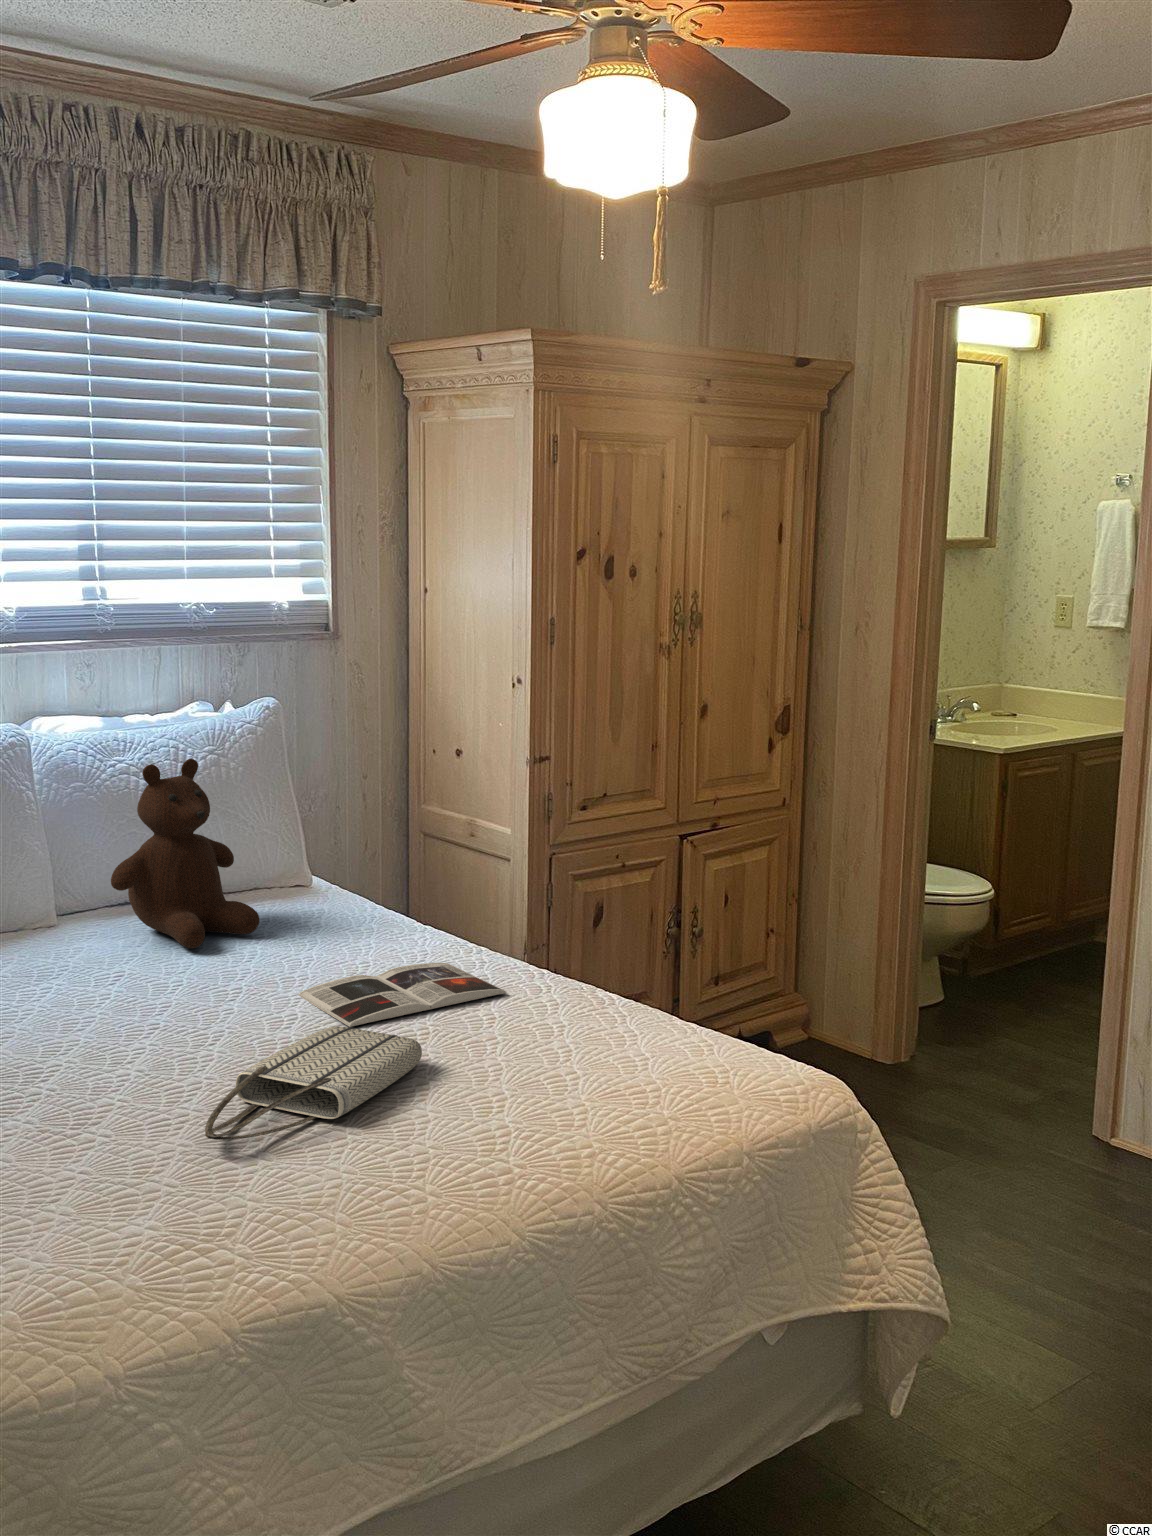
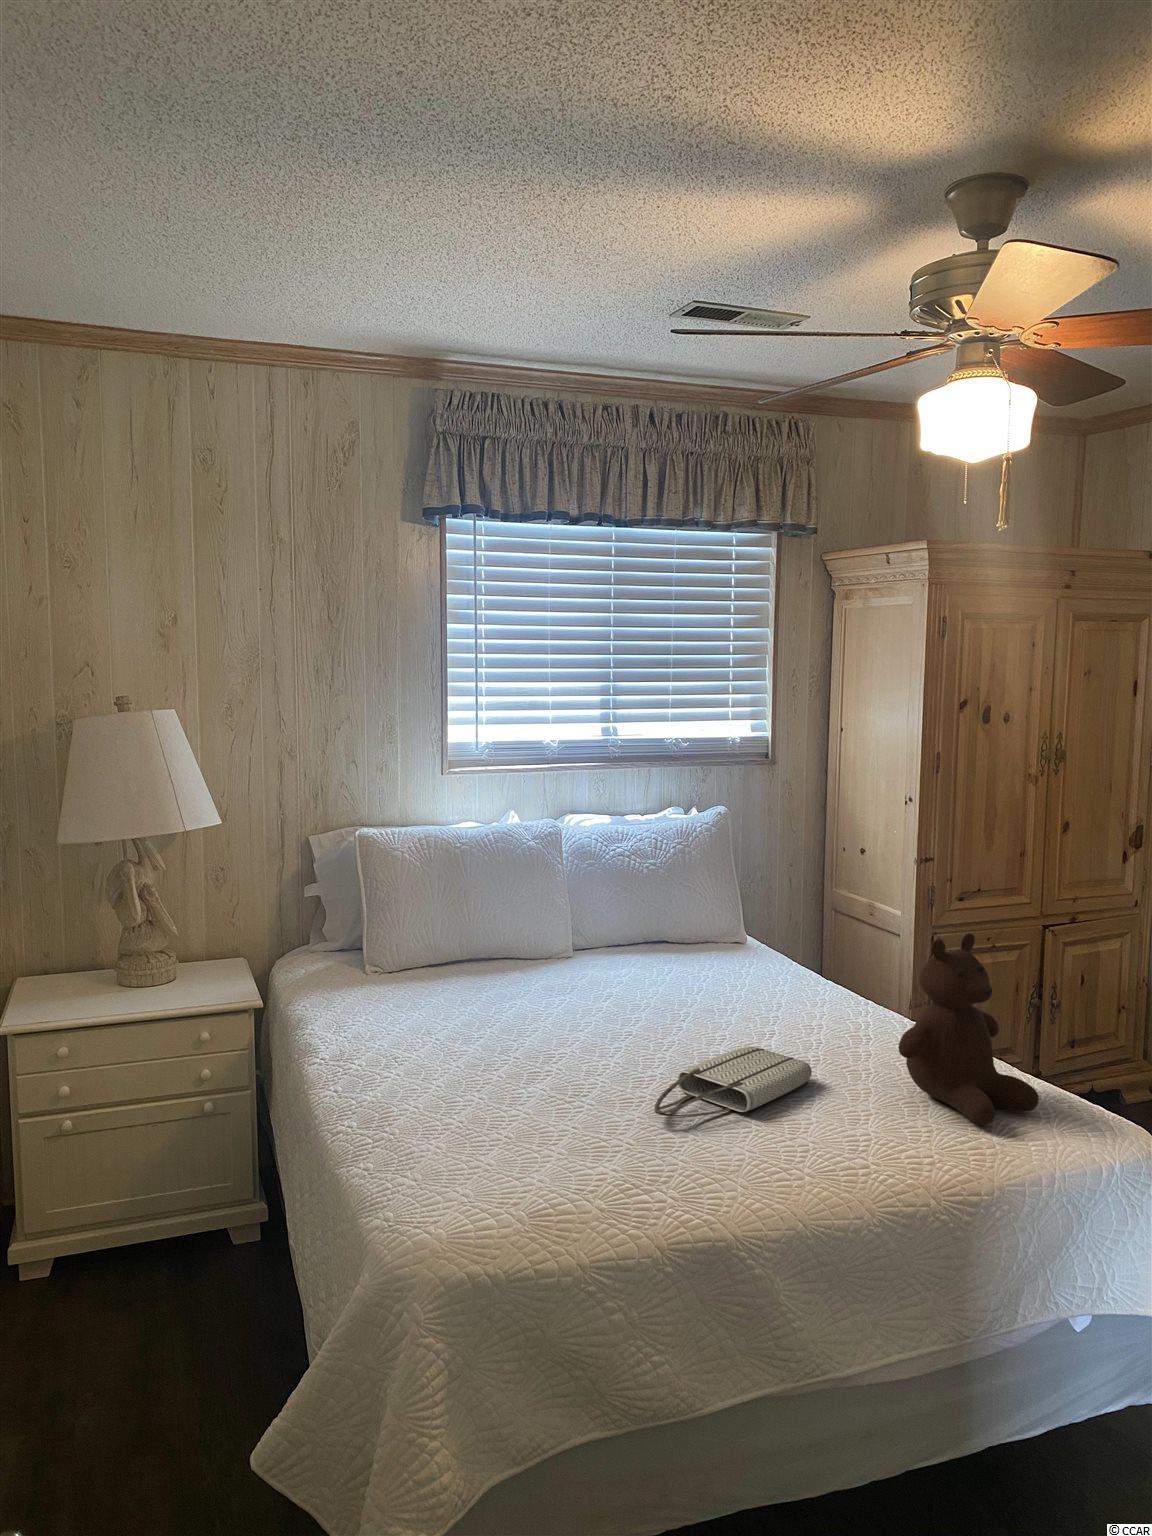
teddy bear: present [111,759,260,948] -> present [898,933,1039,1126]
magazine: present [298,963,506,1027] -> none [728,1008,882,1048]

